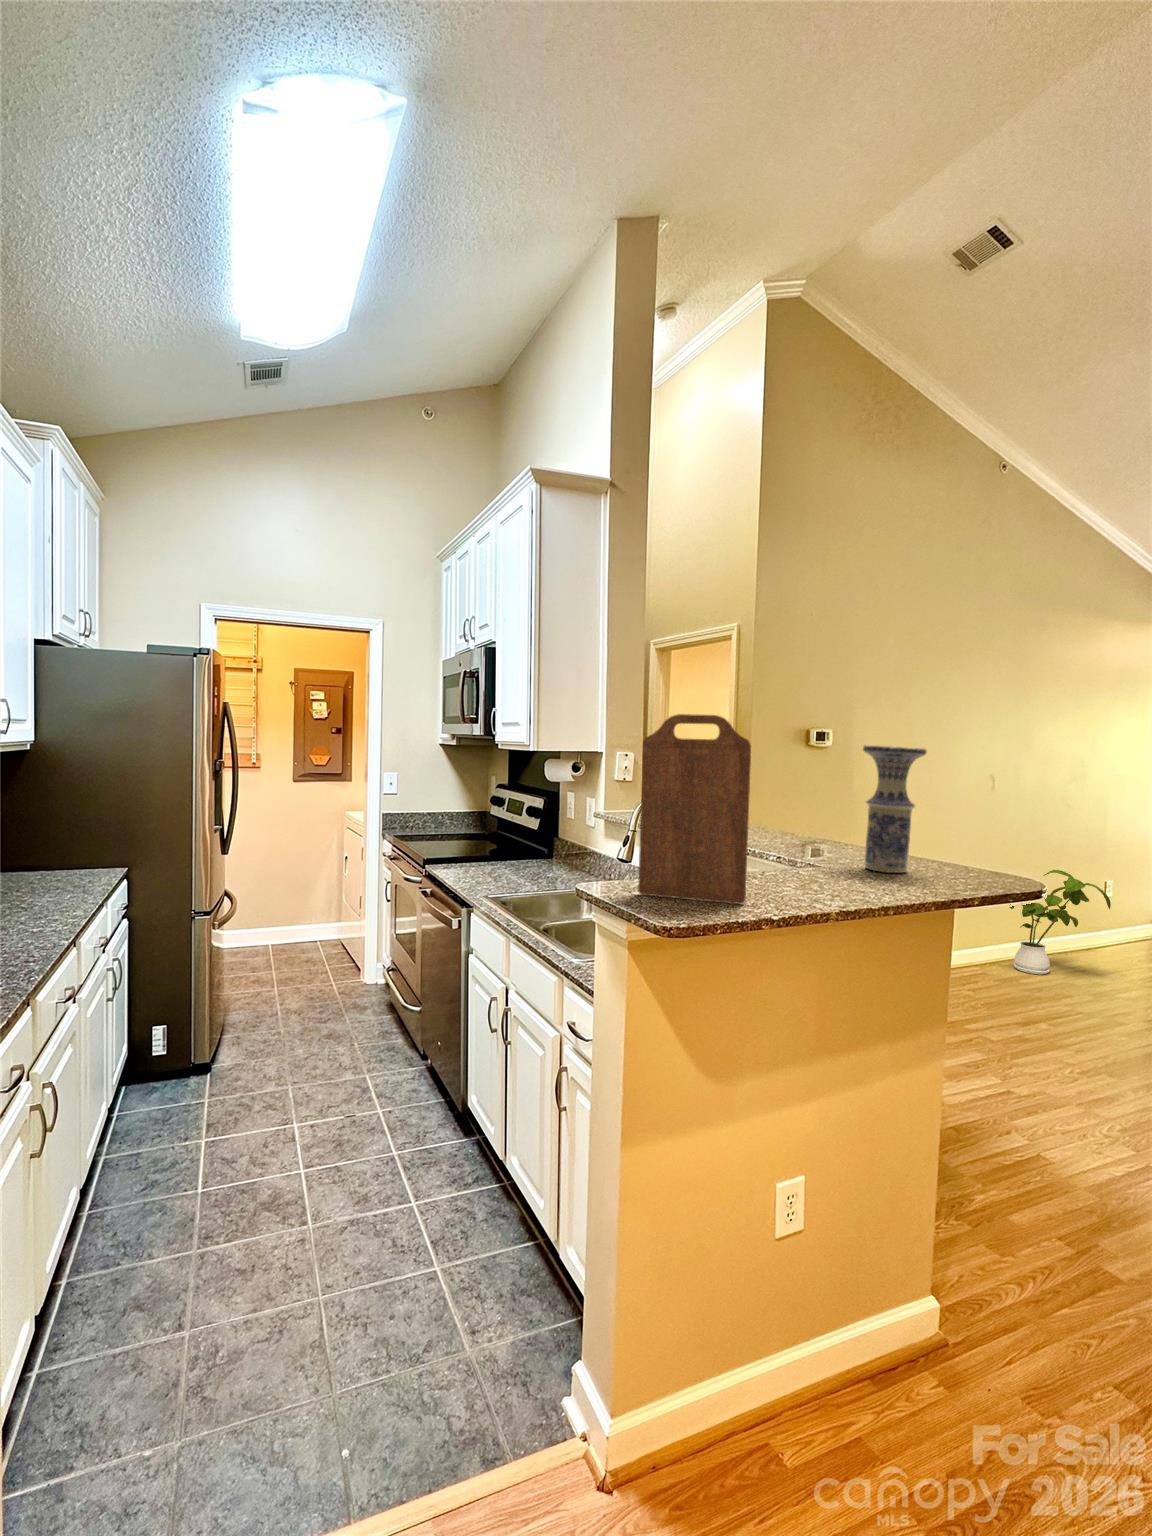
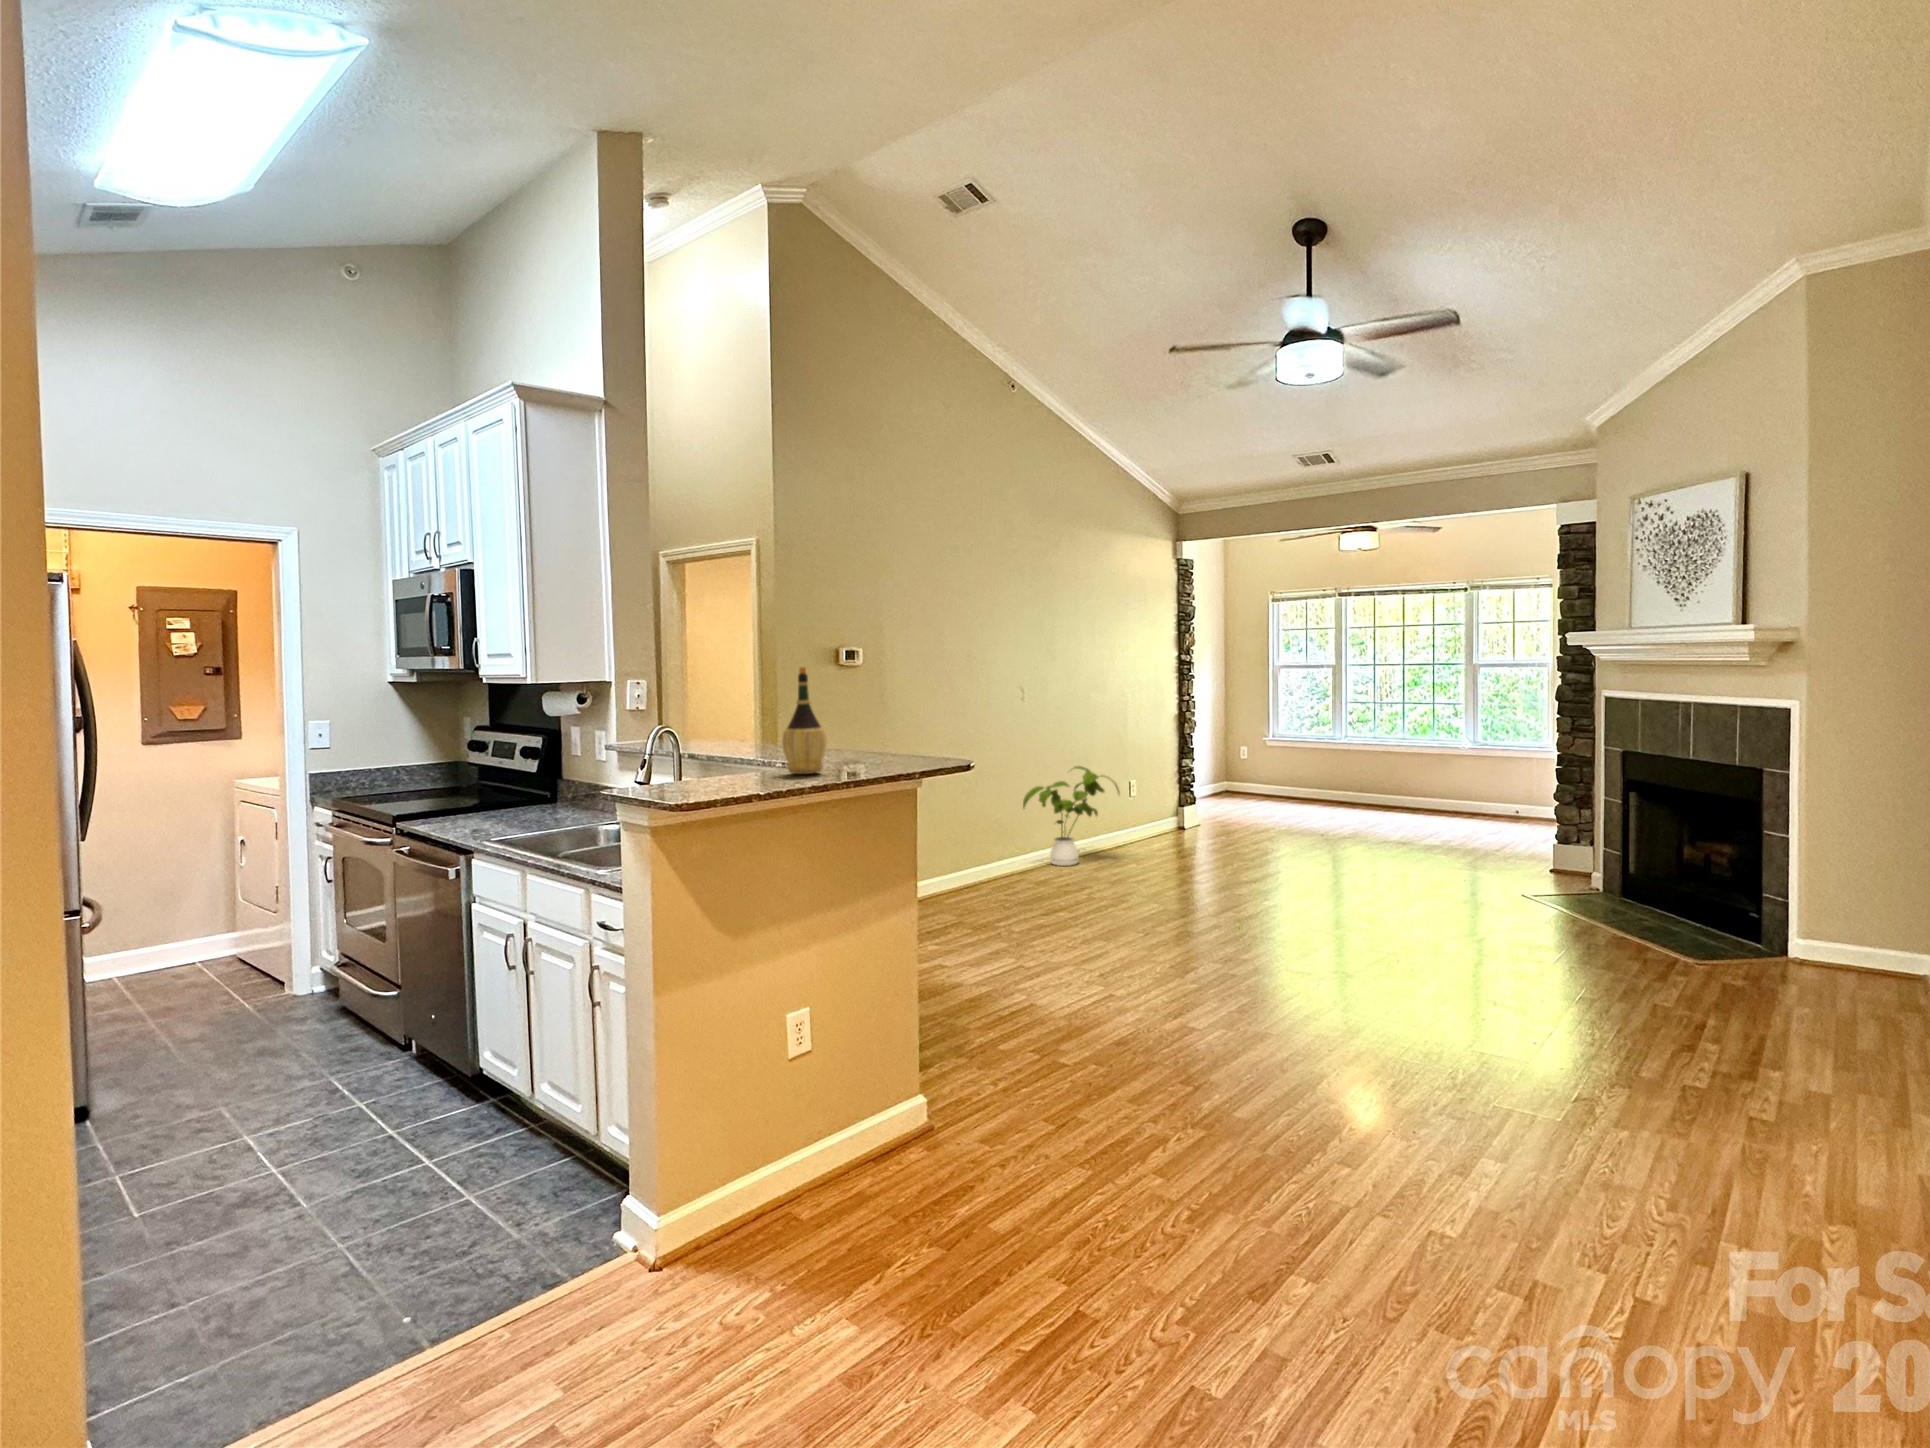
cutting board: present [638,714,751,904] -> none [650,650,740,794]
wine bottle: none [791,744,849,882] -> present [782,667,827,774]
vase: present [863,746,927,873] -> none [841,664,888,764]

